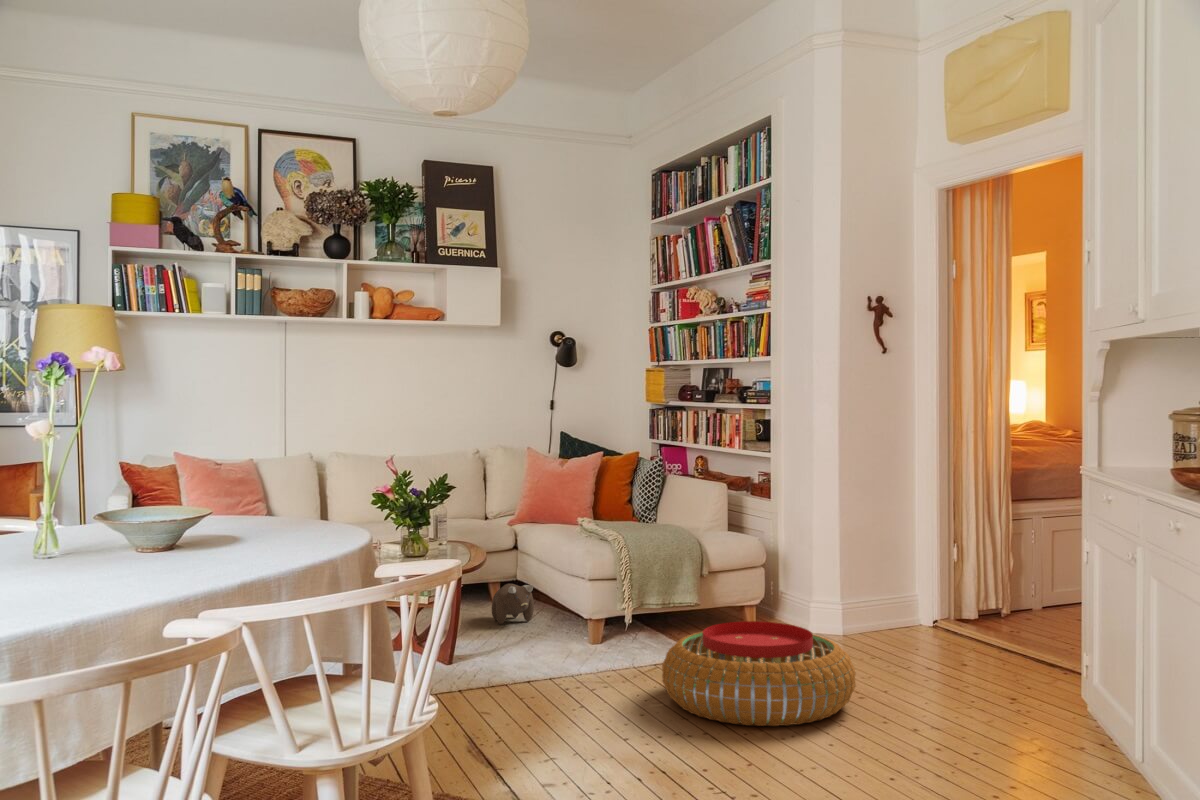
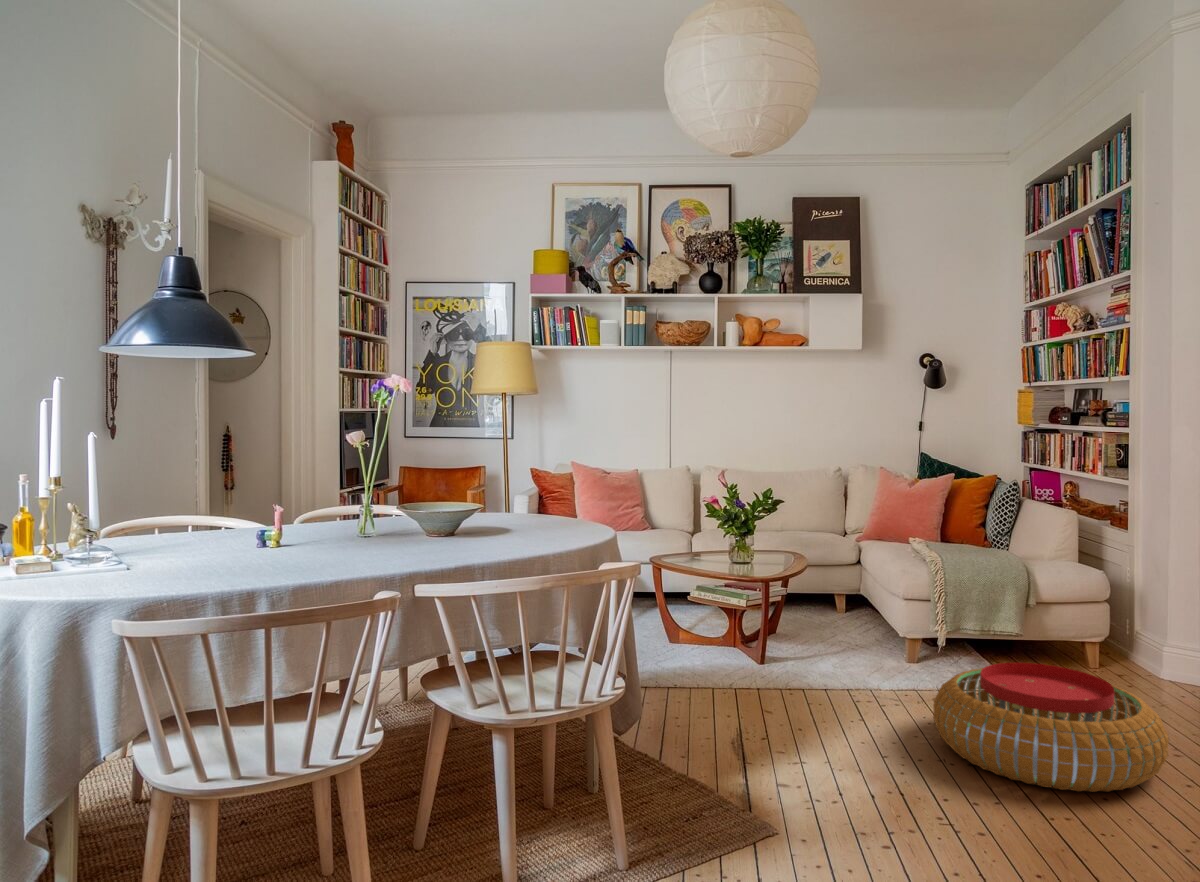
plush toy: present [492,584,534,624] -> none [823,589,861,627]

